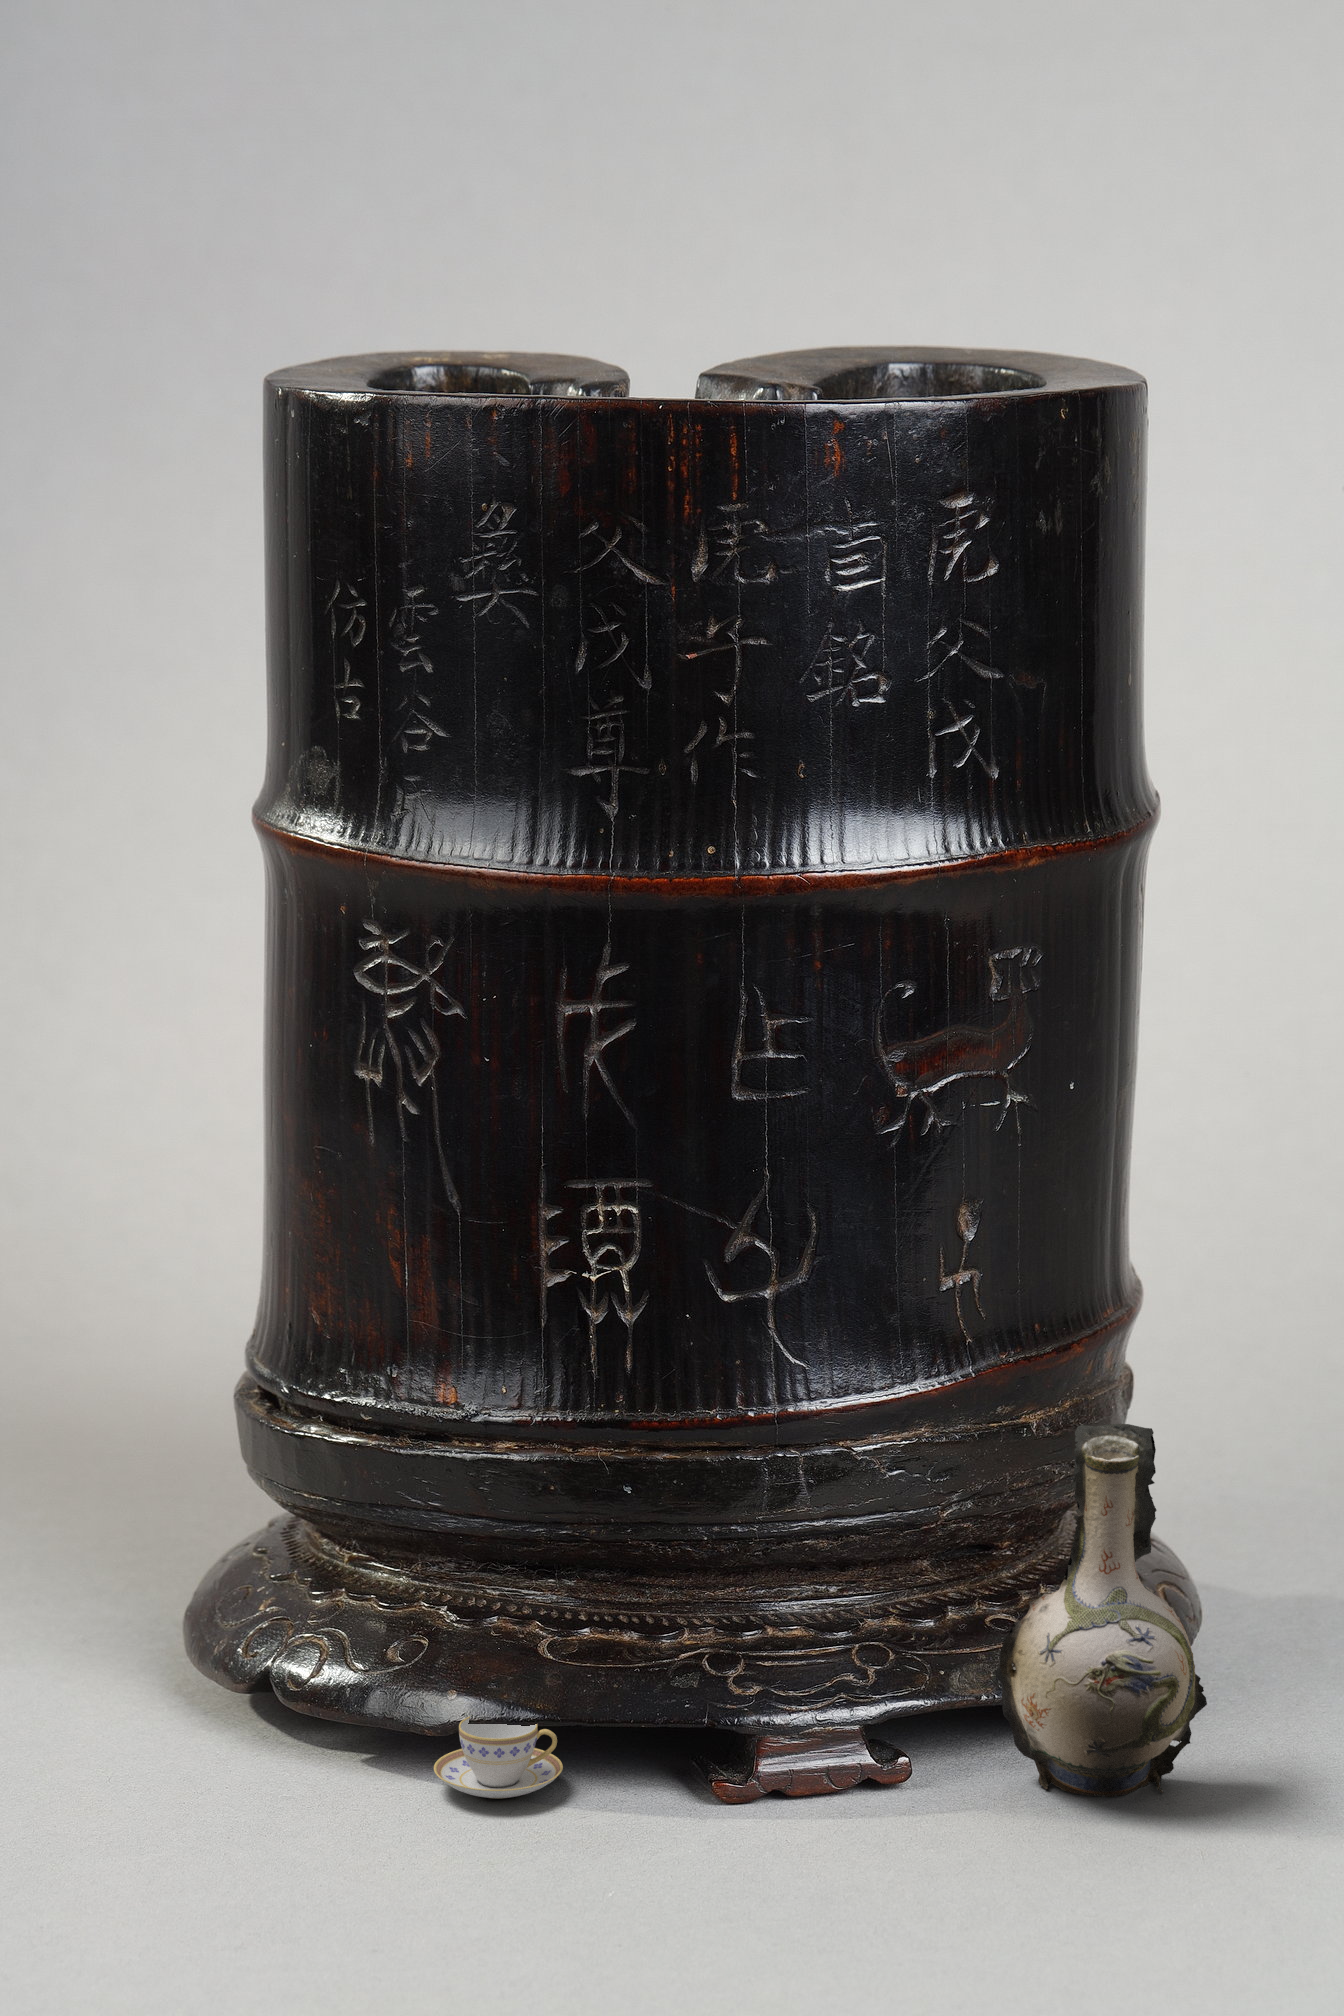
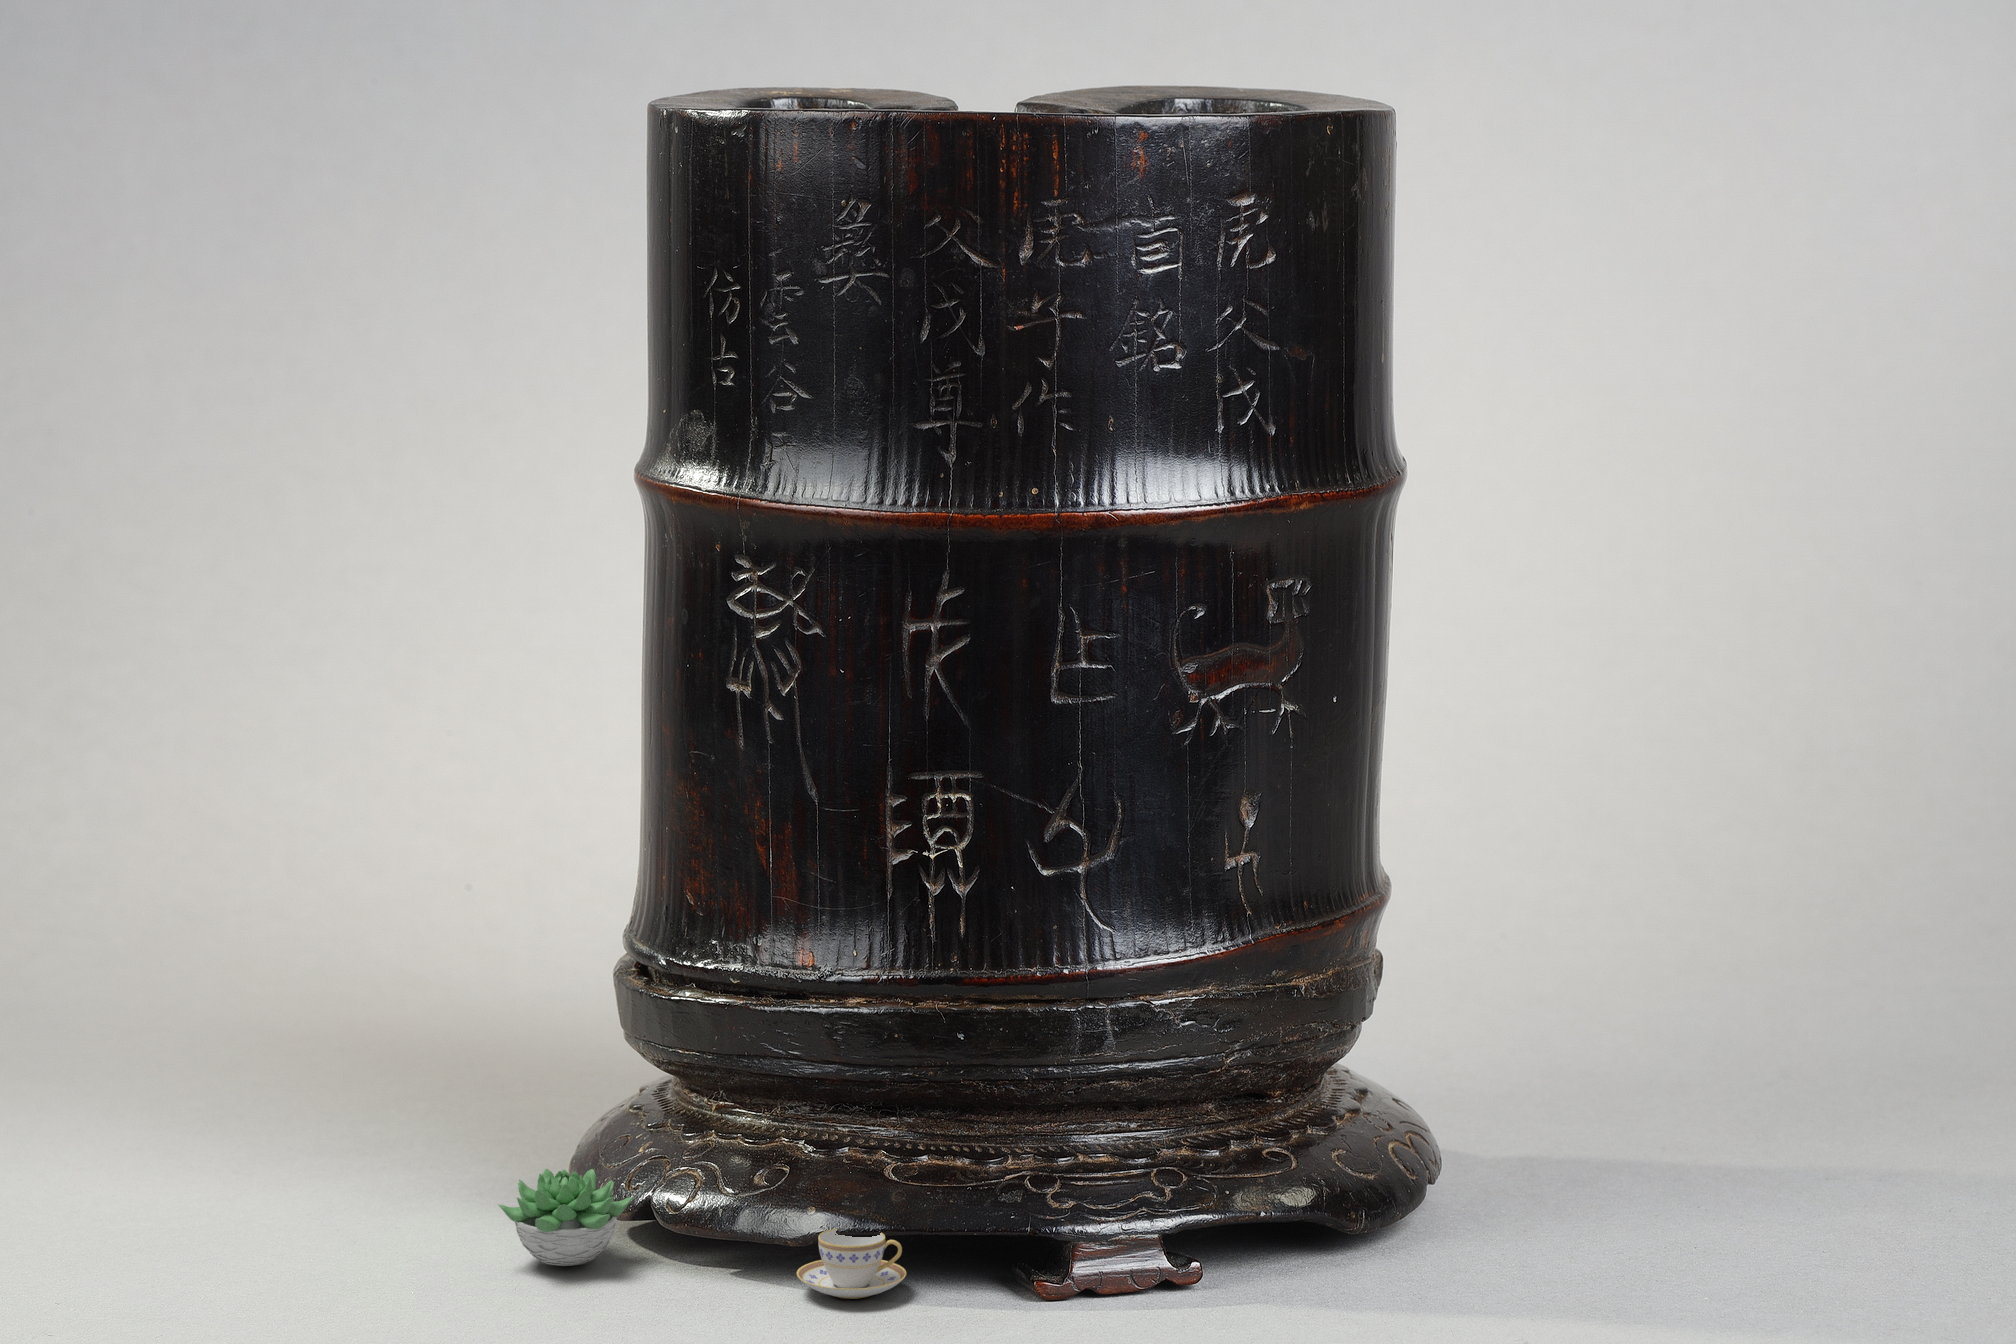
decorative vase: present [994,1424,1207,1797] -> none [1272,975,1452,1295]
succulent plant: none [89,1634,247,1751] -> present [499,1169,633,1266]

